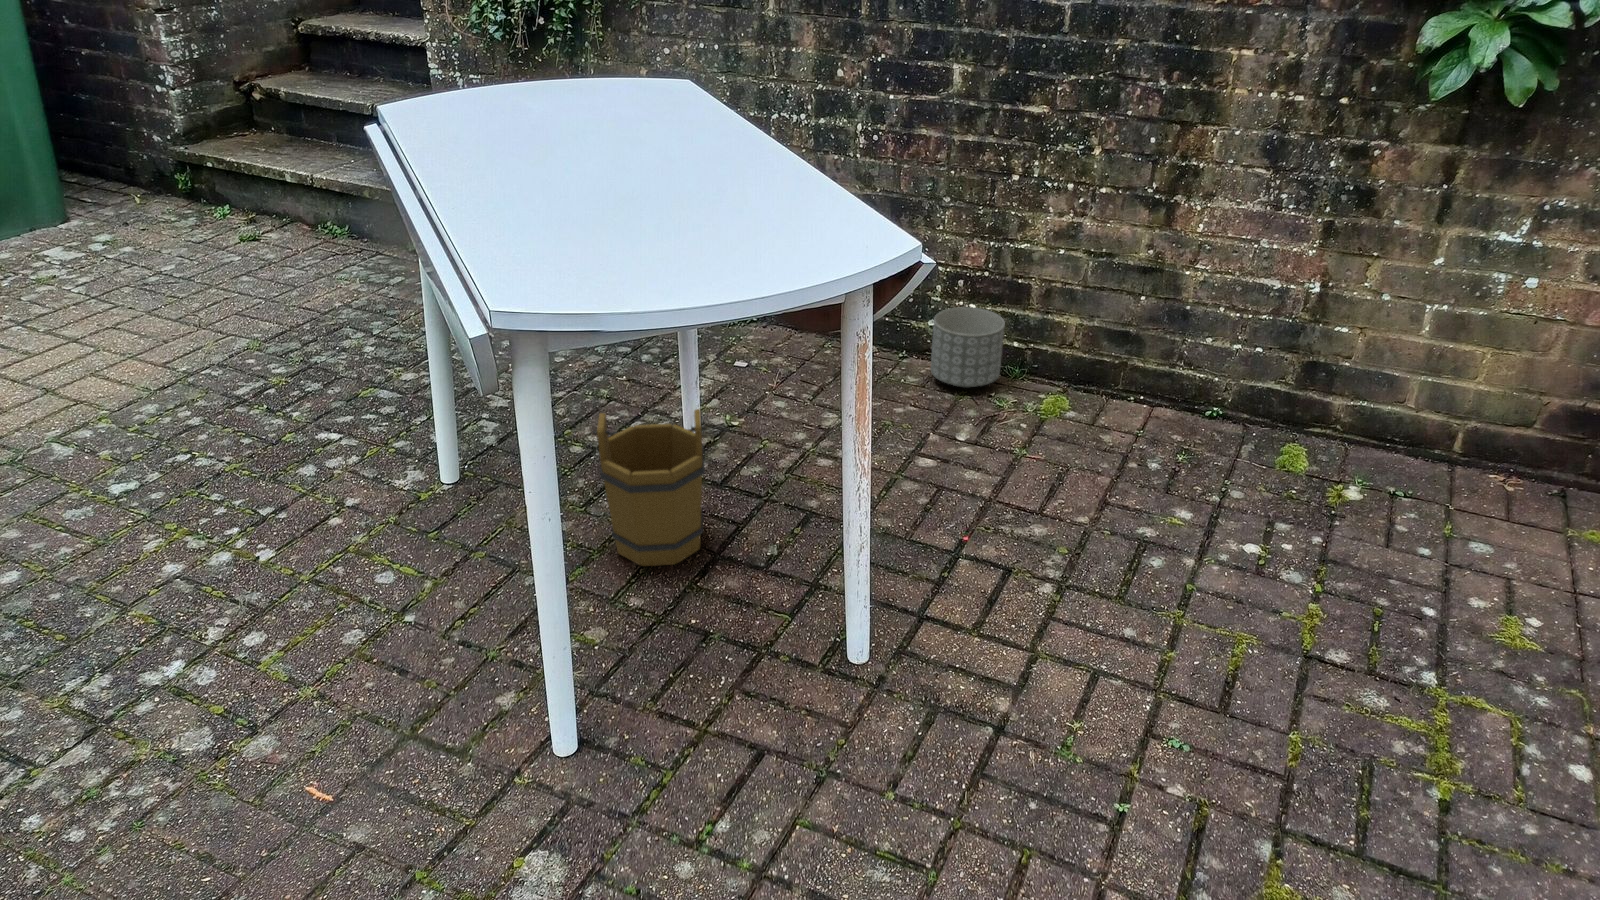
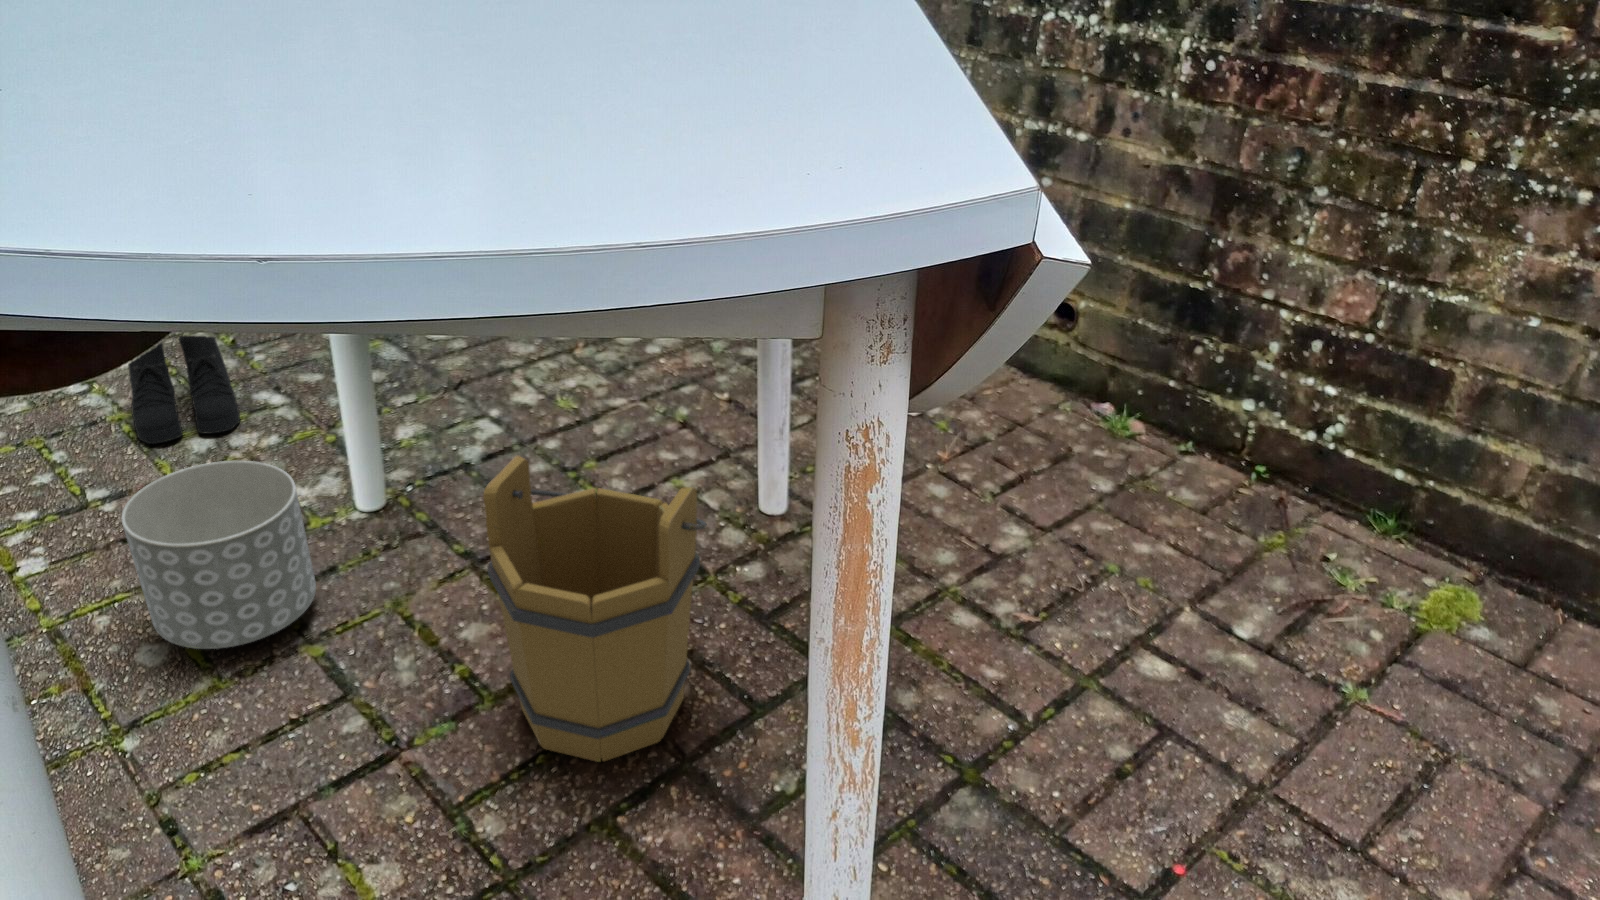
planter: present [931,307,1005,388] -> present [122,461,316,649]
boots: none [226,400,317,482] -> present [128,336,240,444]

